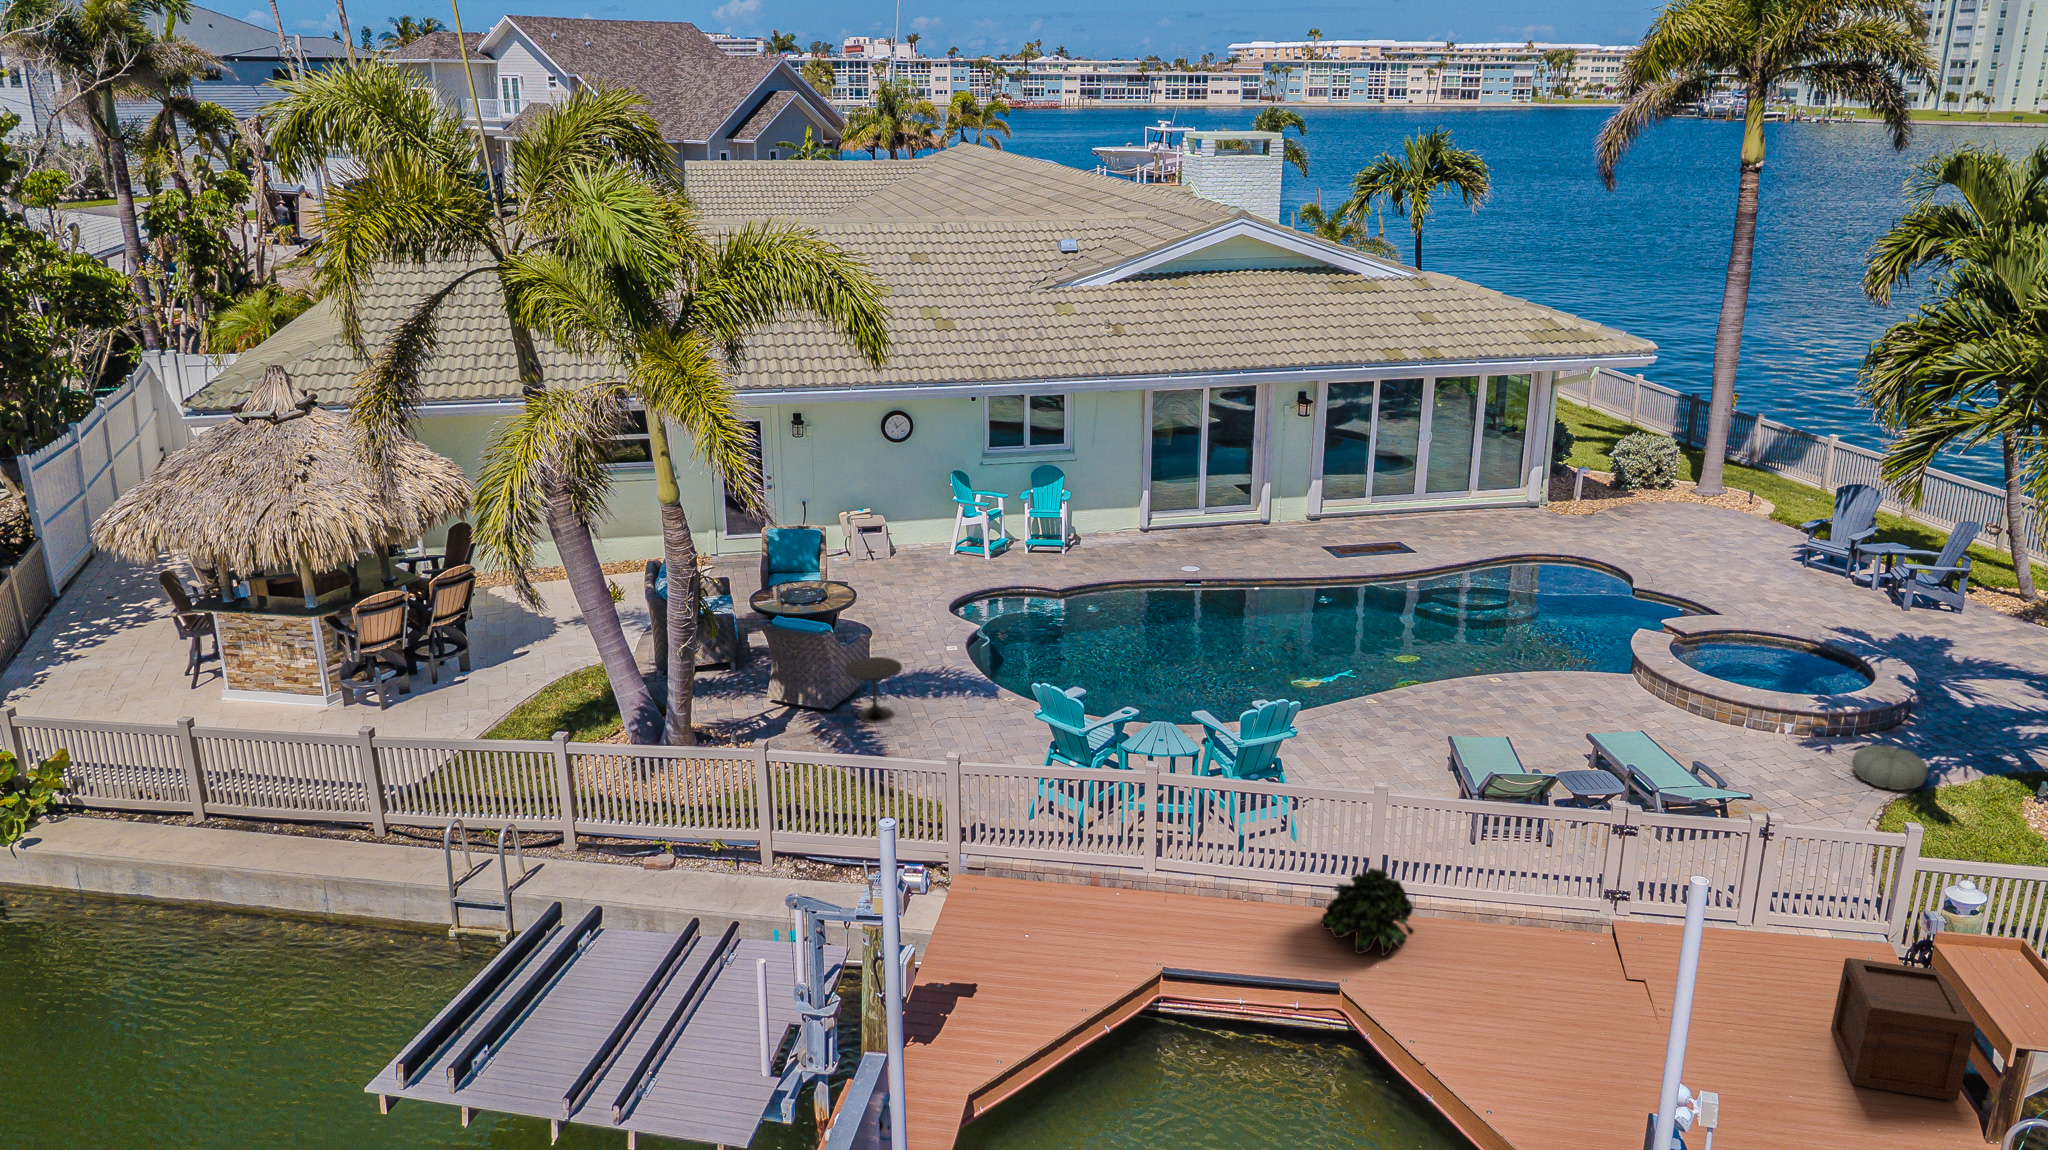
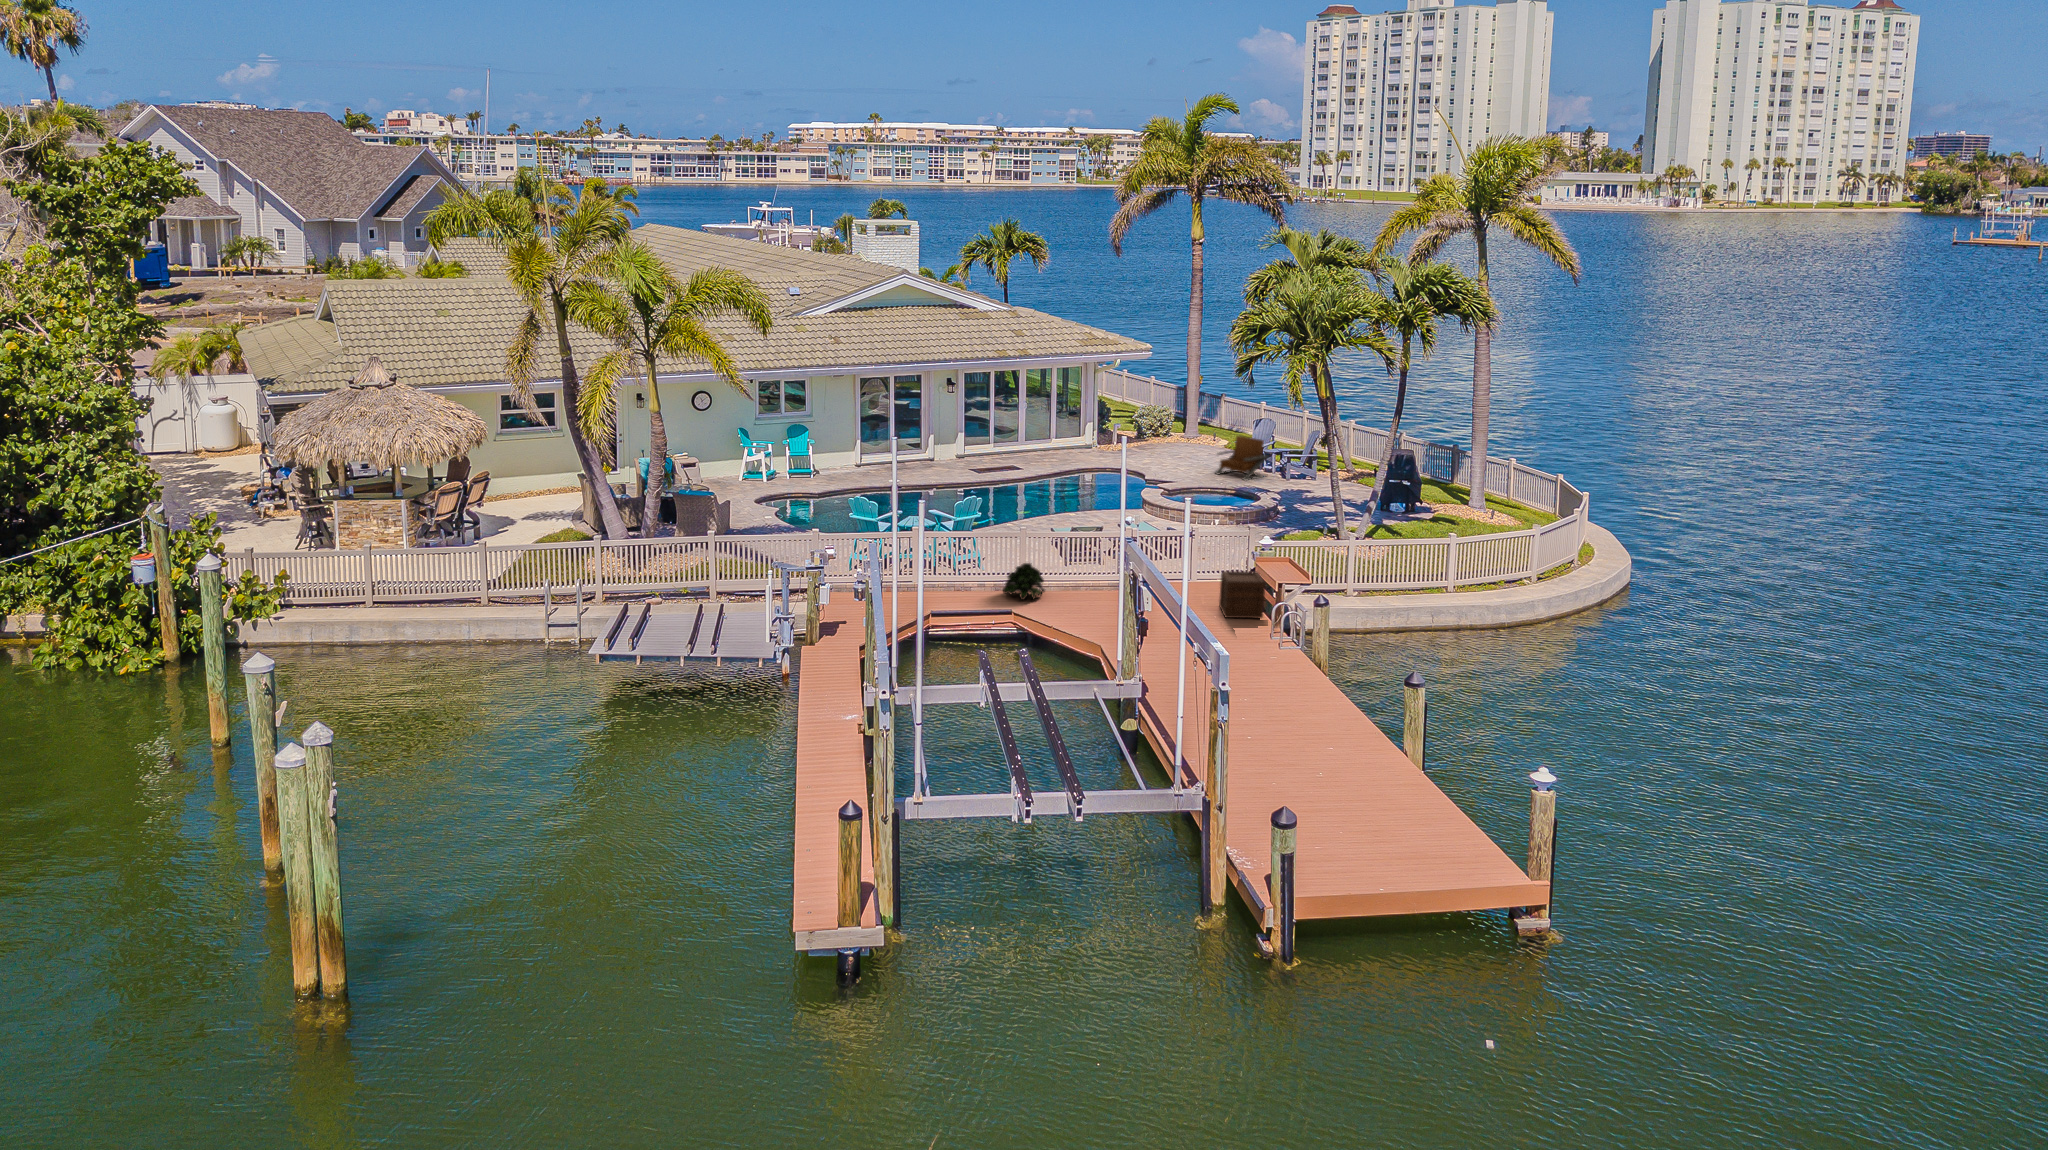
lounge chair: none [1764,511,1878,599] -> present [1215,436,1268,480]
side table: present [844,657,902,723] -> none [721,514,754,549]
pouf: present [1852,745,1927,790] -> none [1242,523,1274,541]

